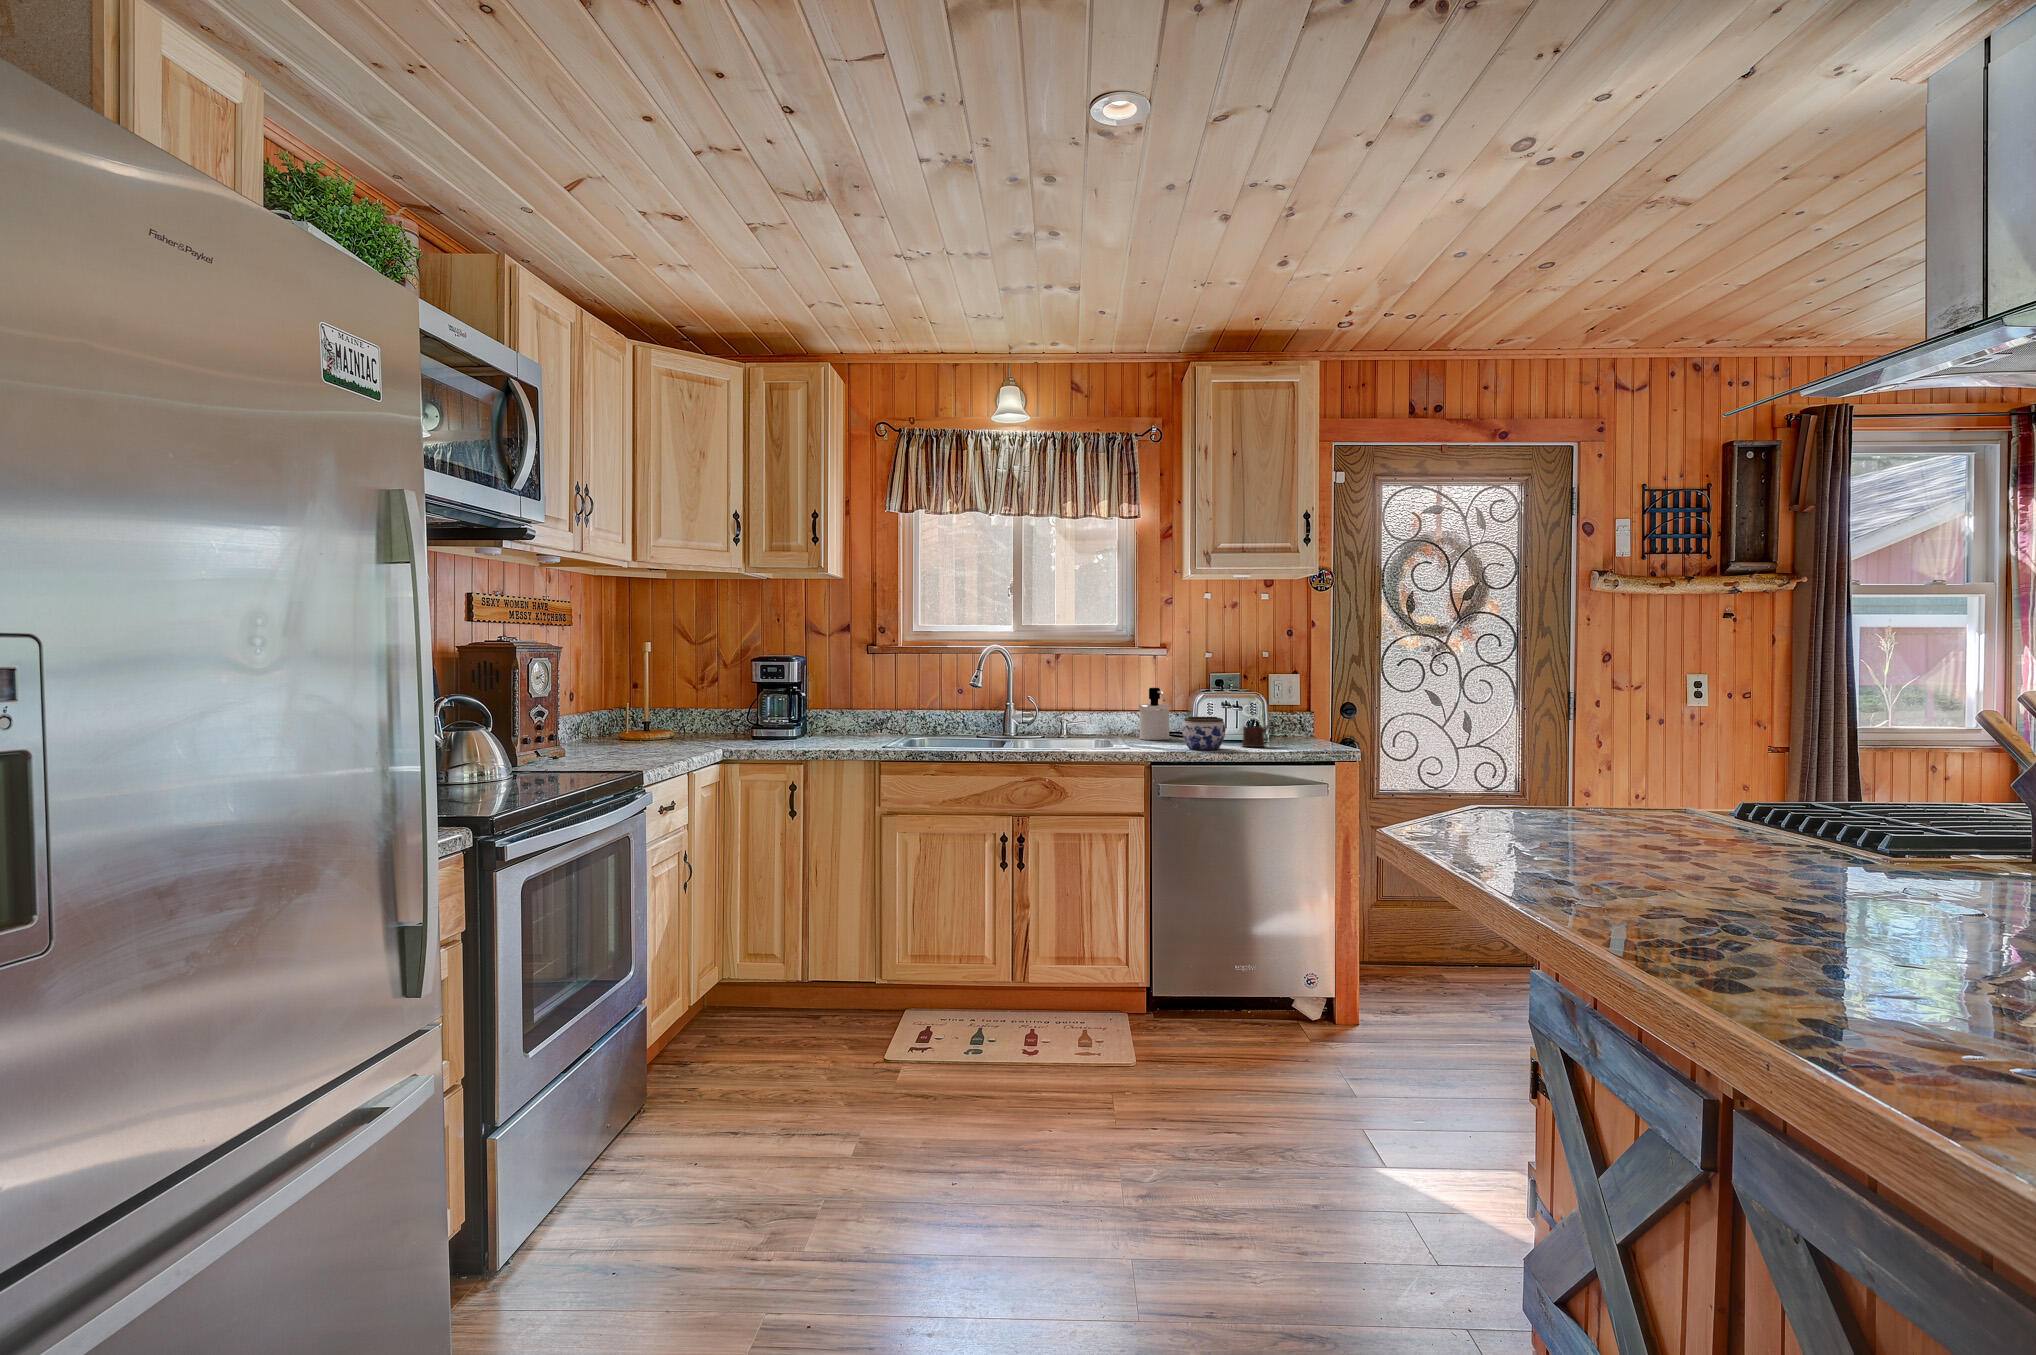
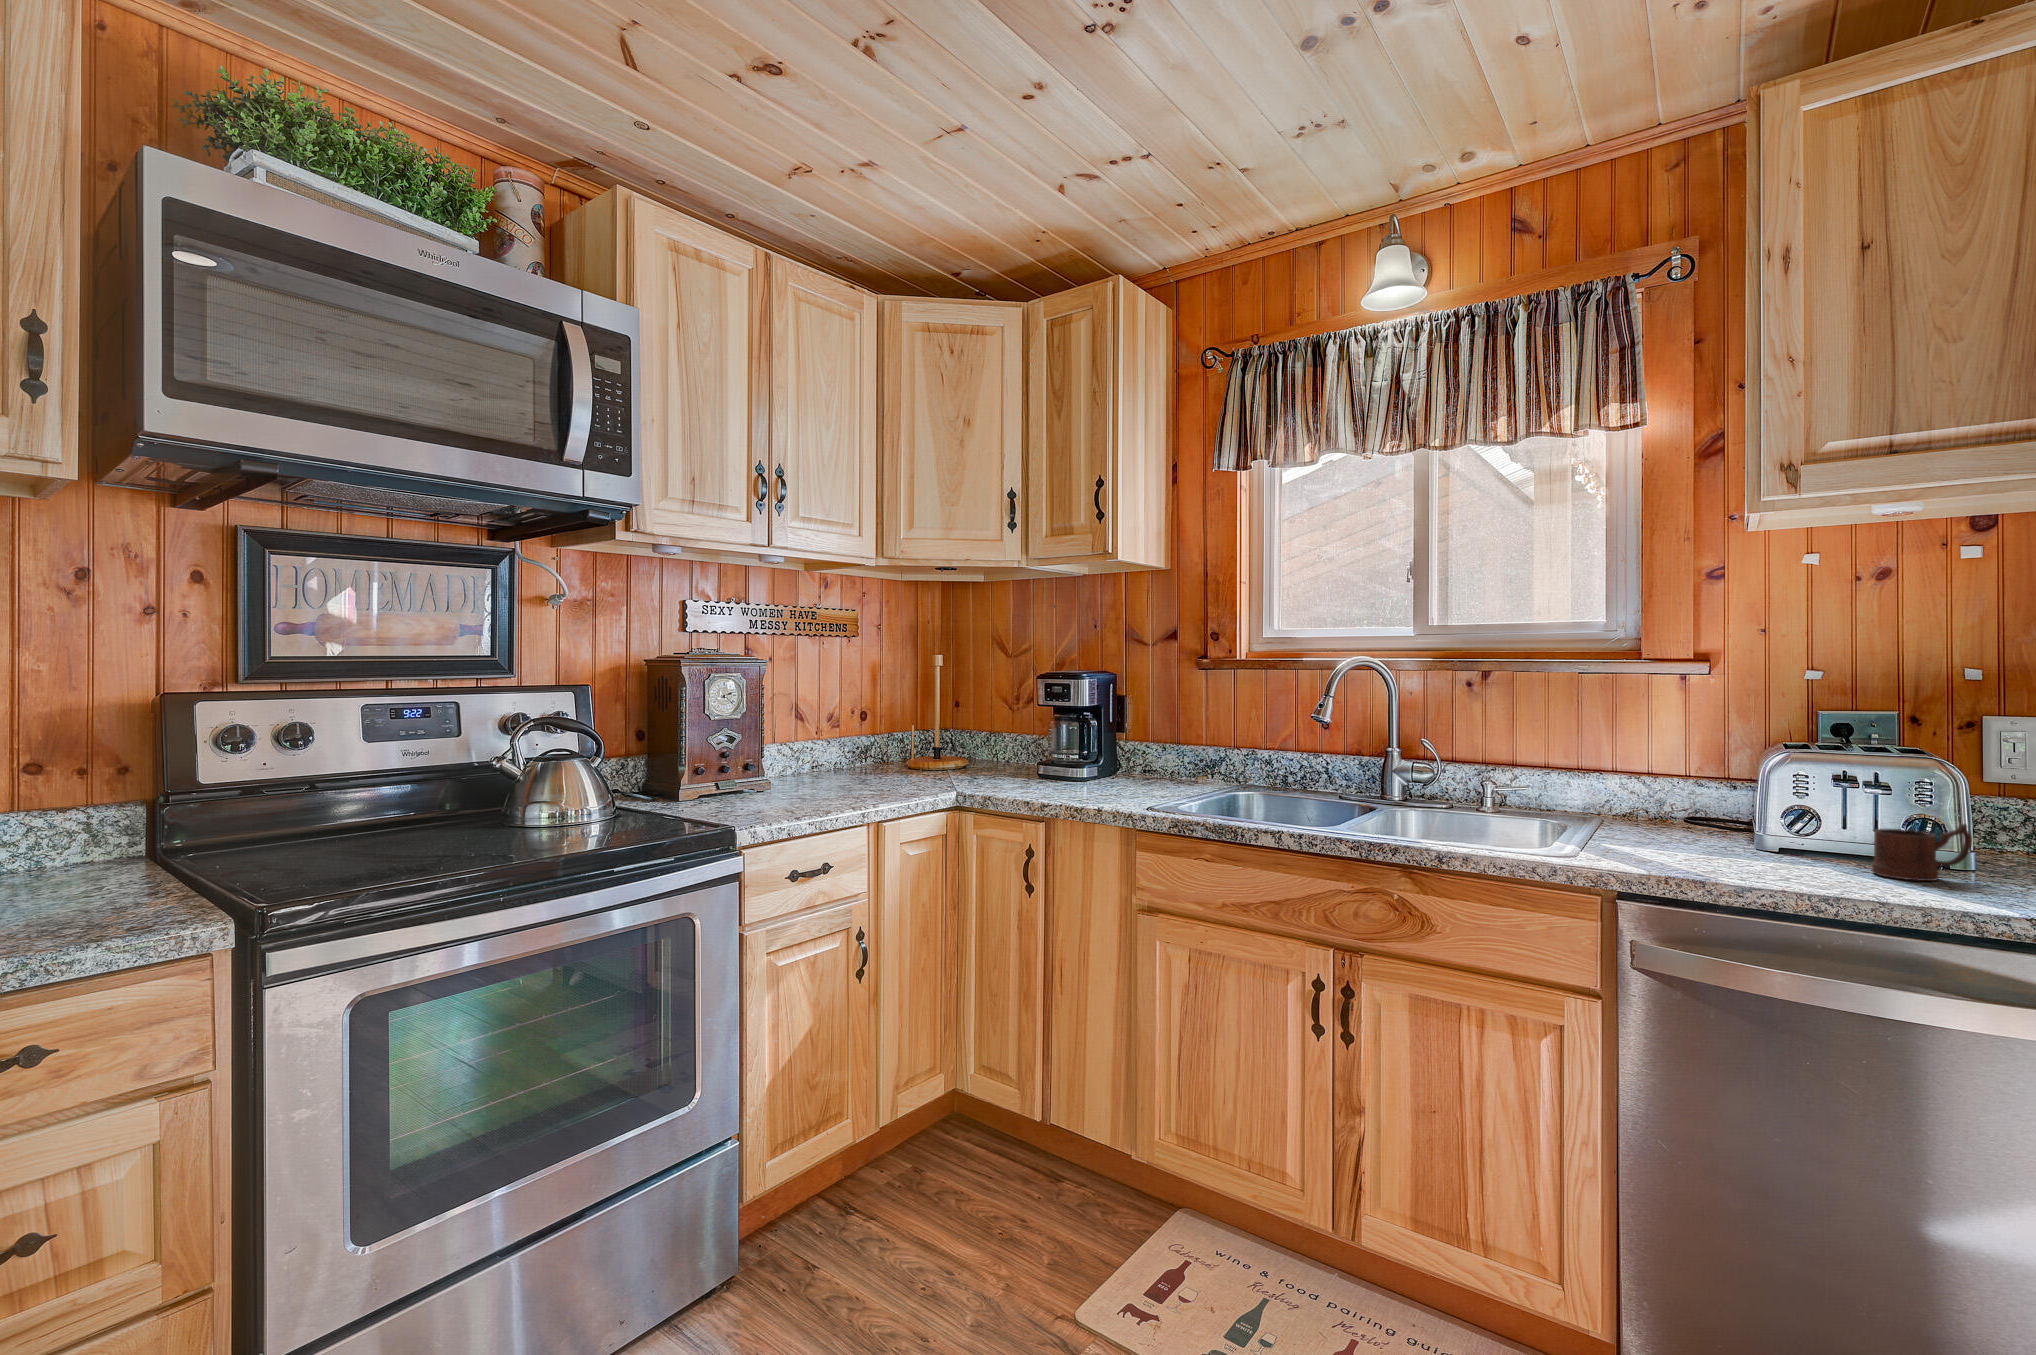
soap dispenser: present [1139,688,1170,740] -> none [1637,734,1708,834]
jar: present [1182,717,1226,750] -> none [1702,800,1816,876]

